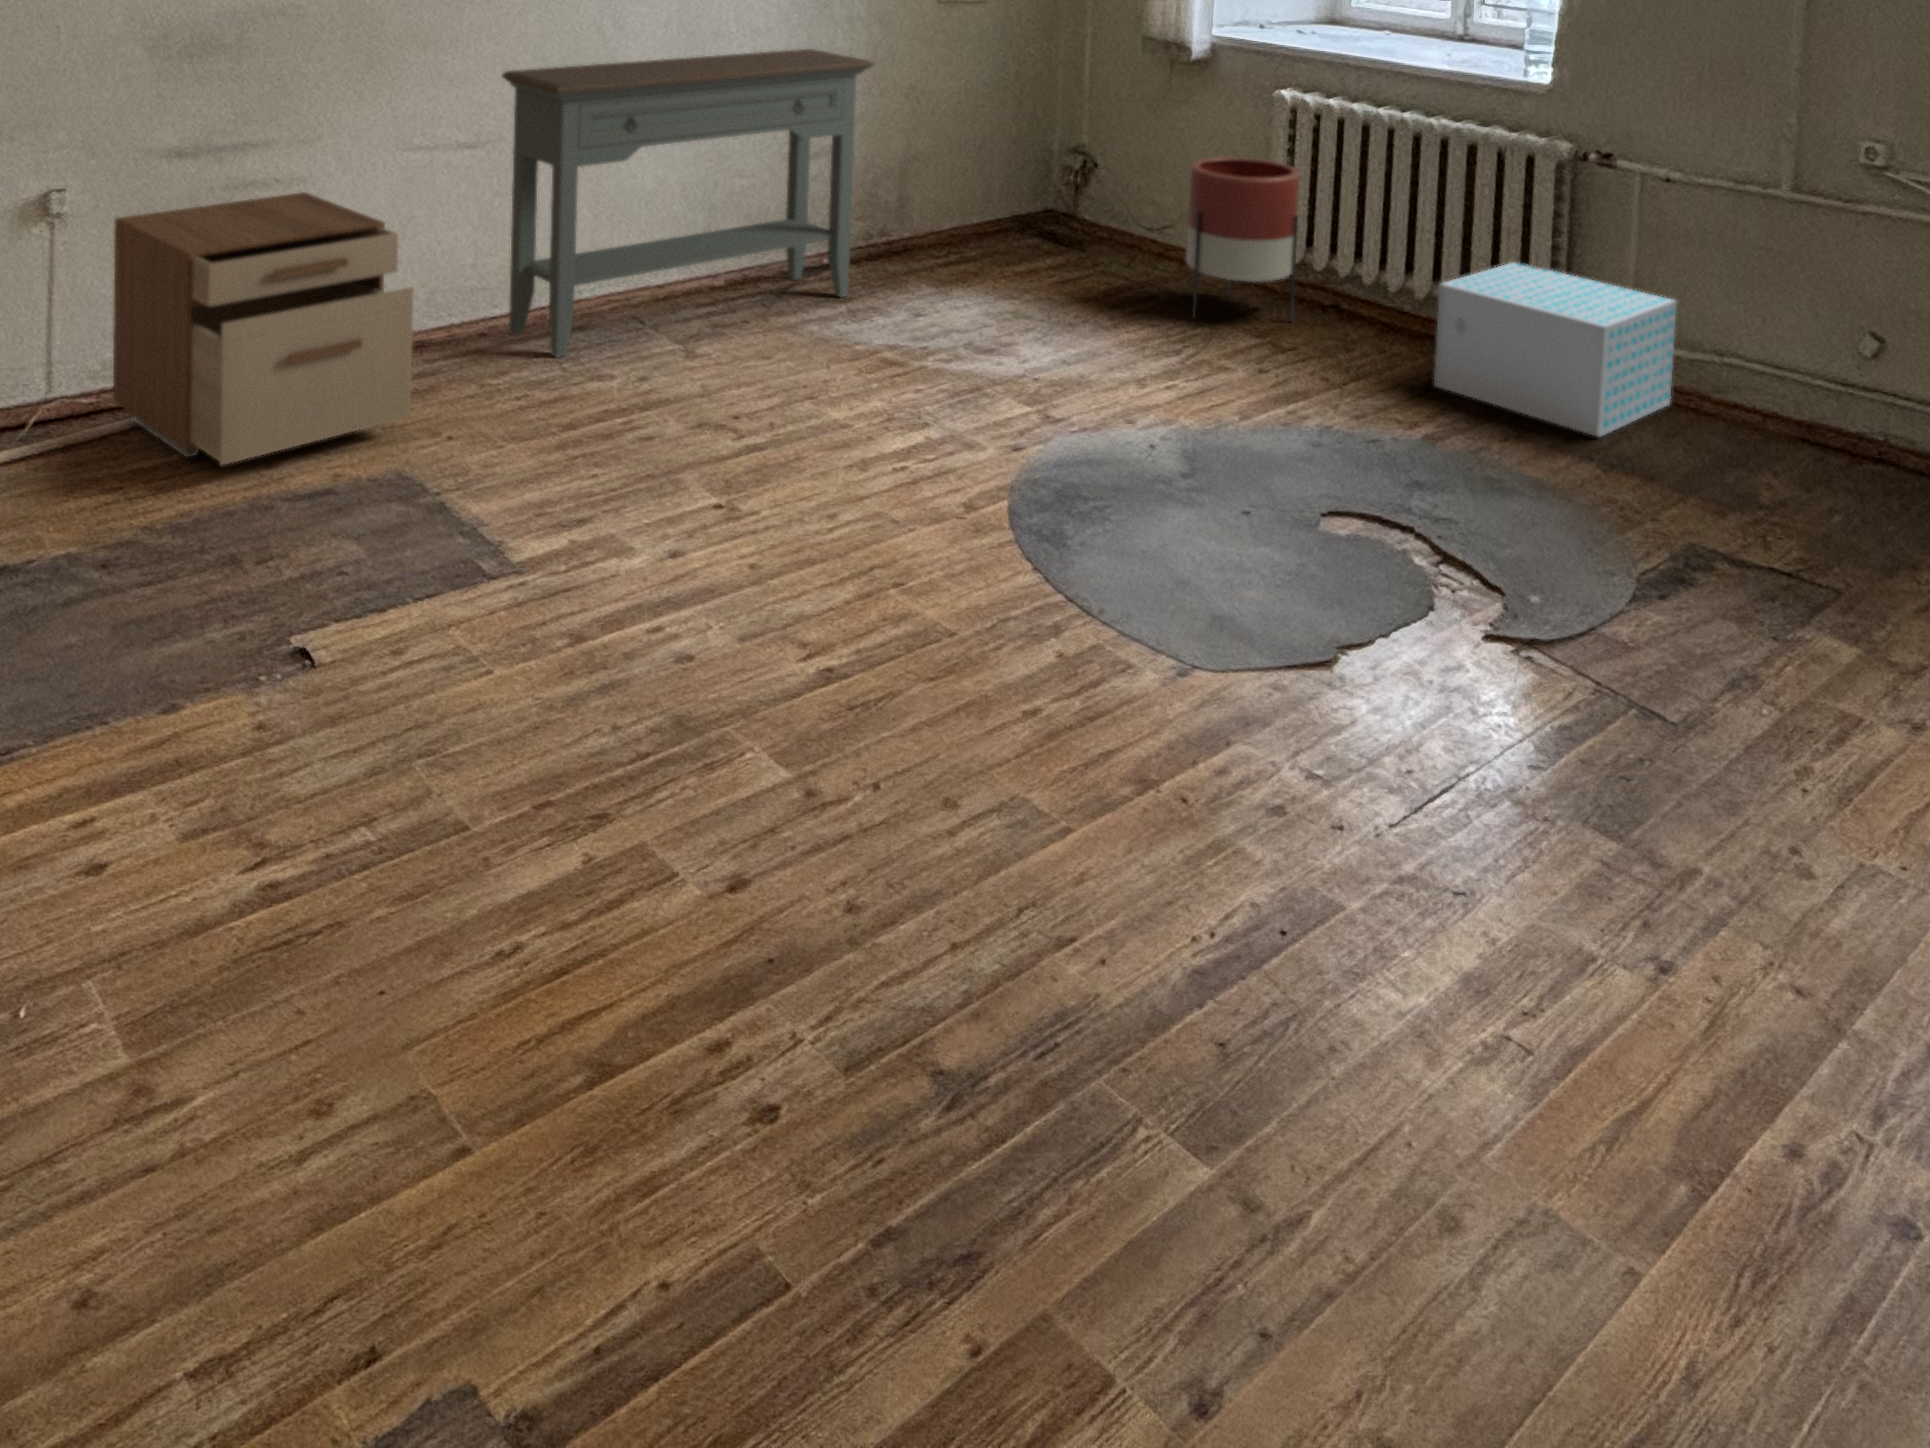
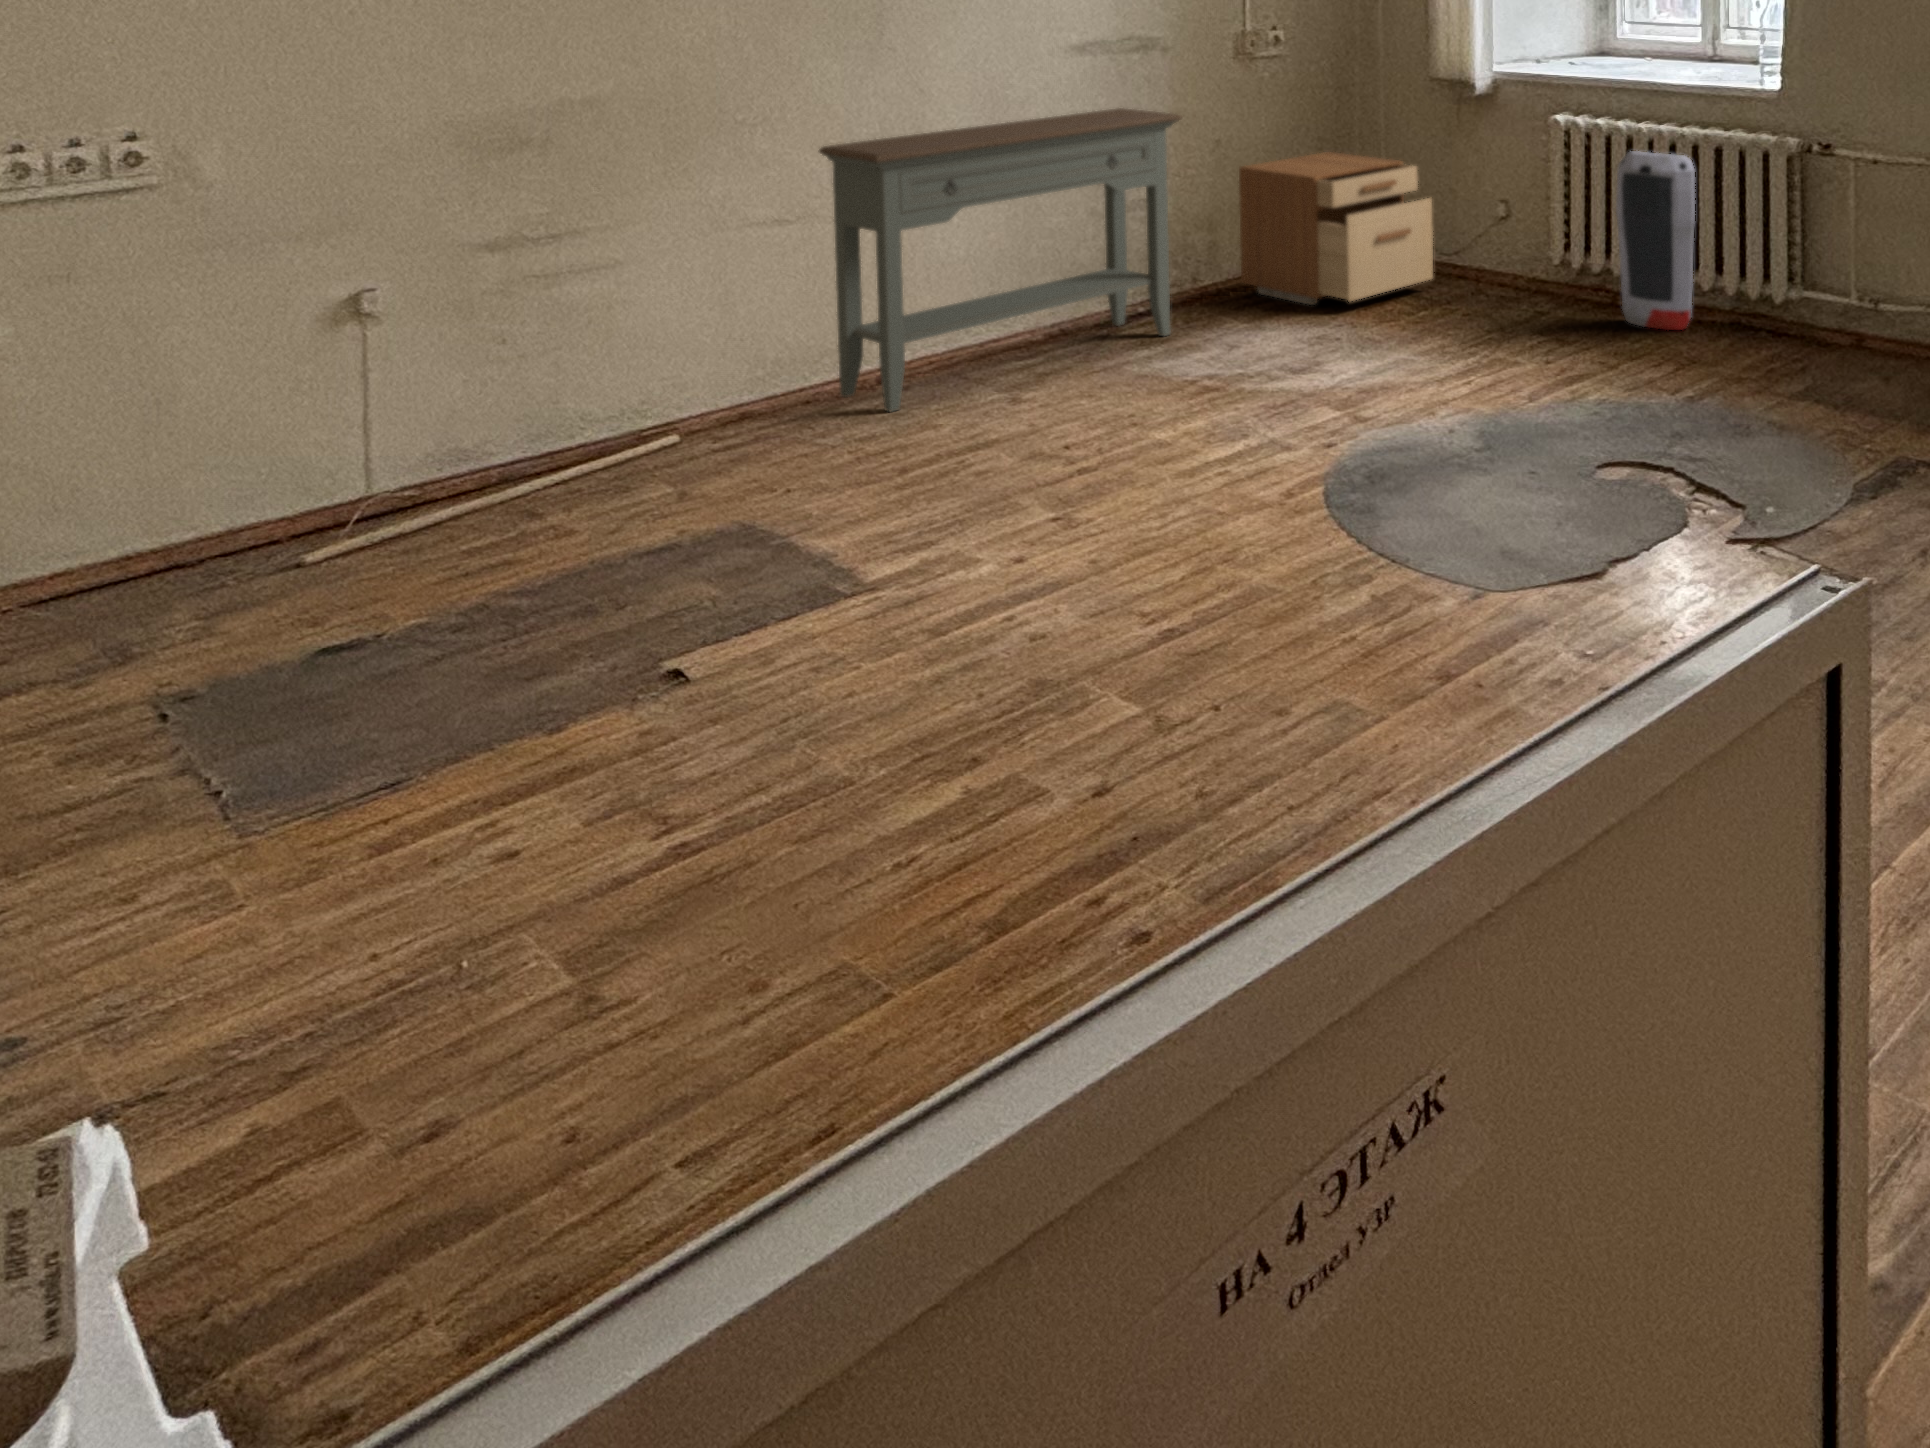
air purifier: none [1343,139,1439,348] -> present [1616,151,1695,330]
planter: present [1186,157,1299,321] -> none [1481,178,1579,324]
filing cabinet: present [113,192,413,466] -> present [1239,152,1433,305]
storage box: present [1434,263,1676,436] -> none [1698,246,1894,384]

